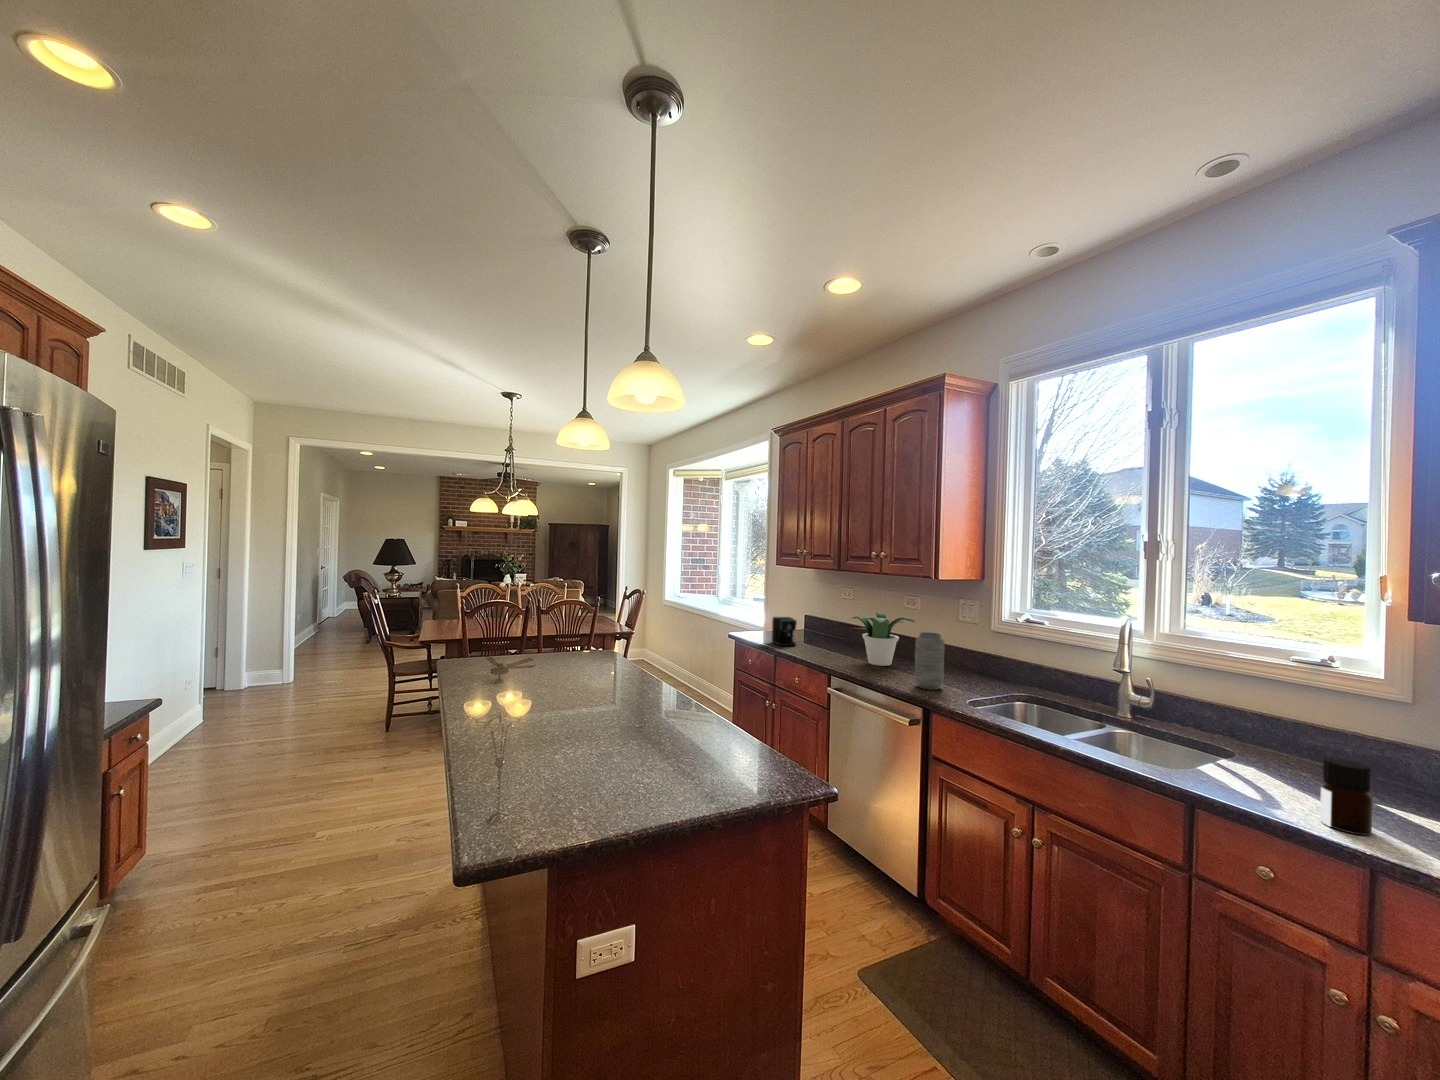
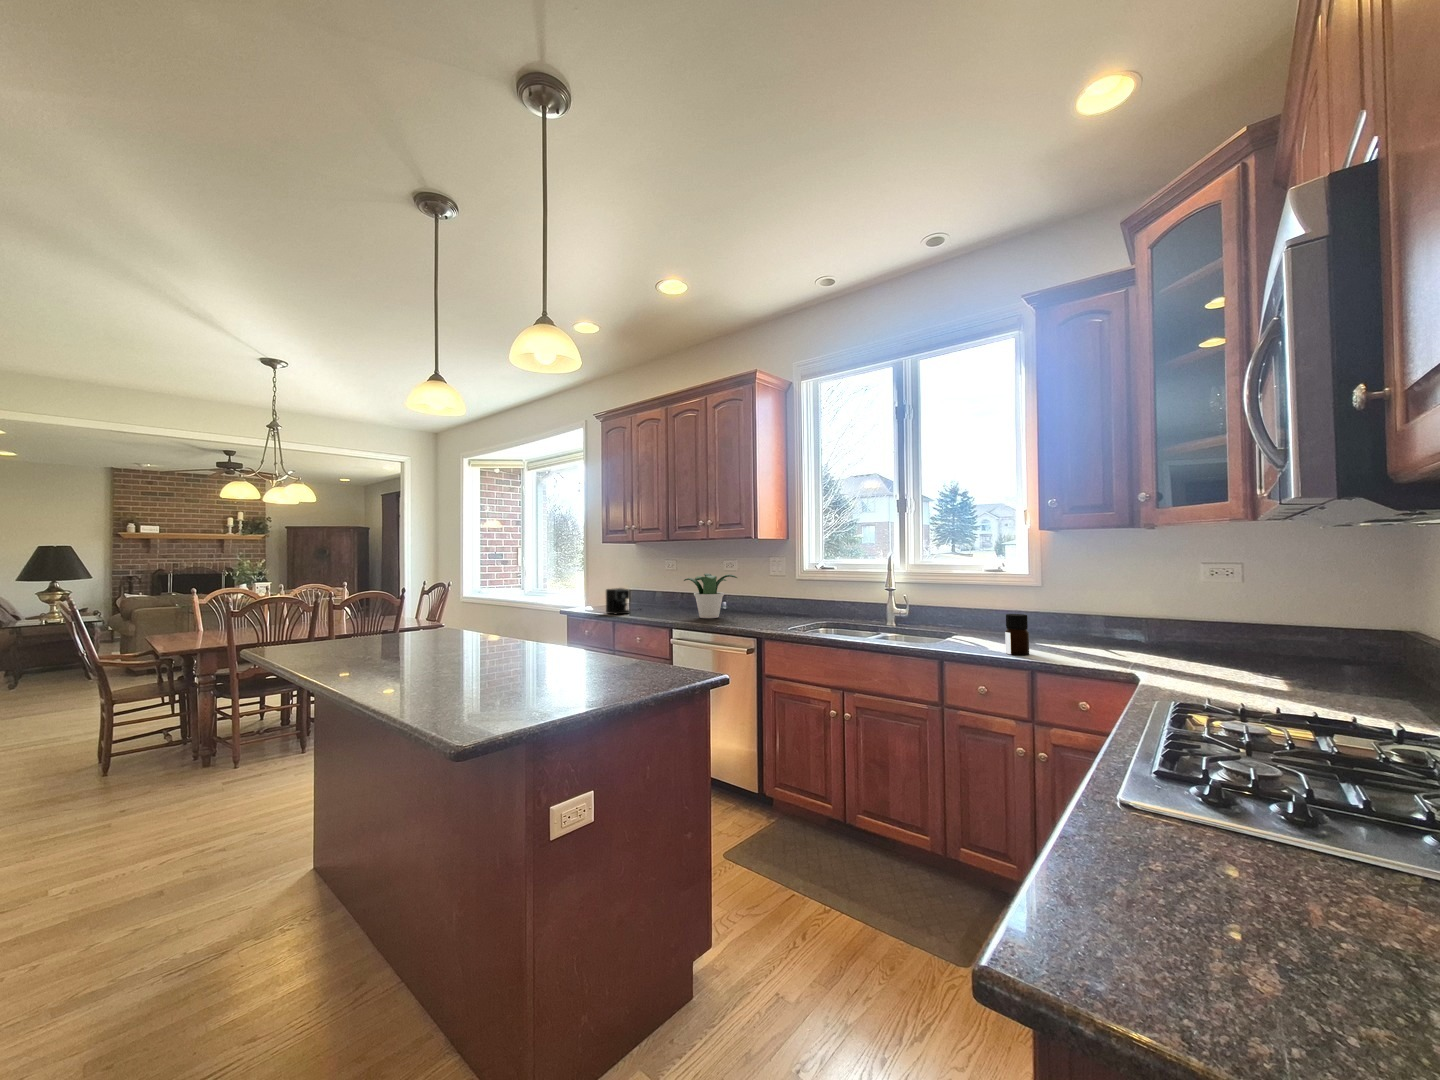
vase: present [915,632,945,690] -> none [744,581,767,626]

